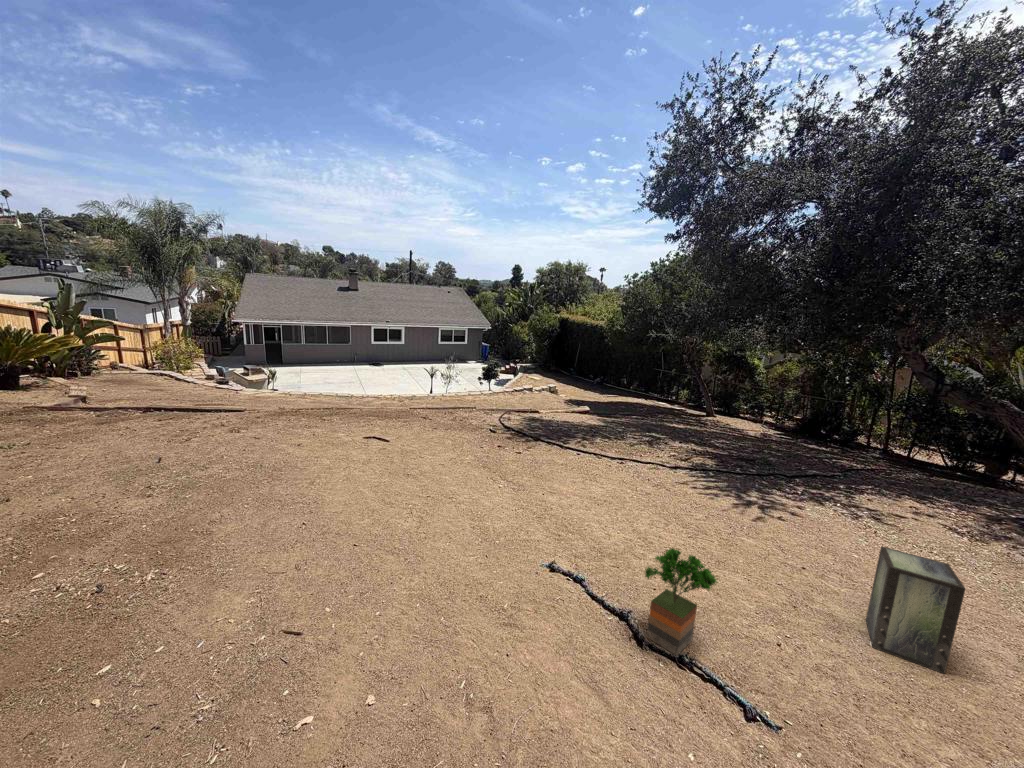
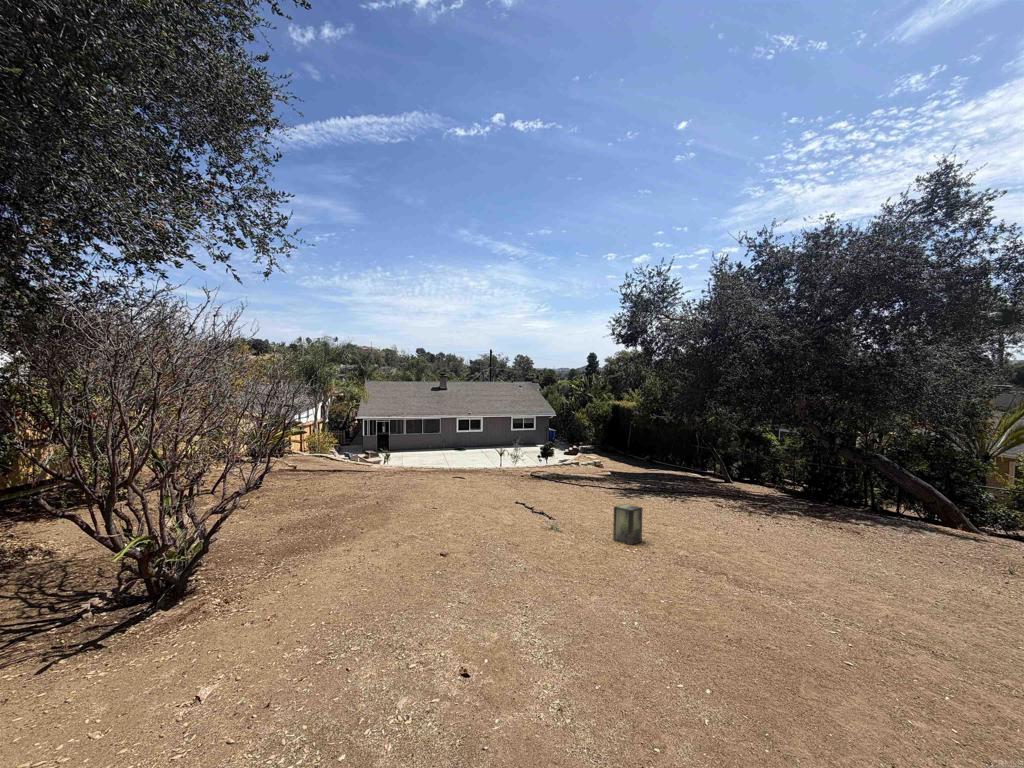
potted tree: present [645,548,717,656] -> none [523,501,548,536]

